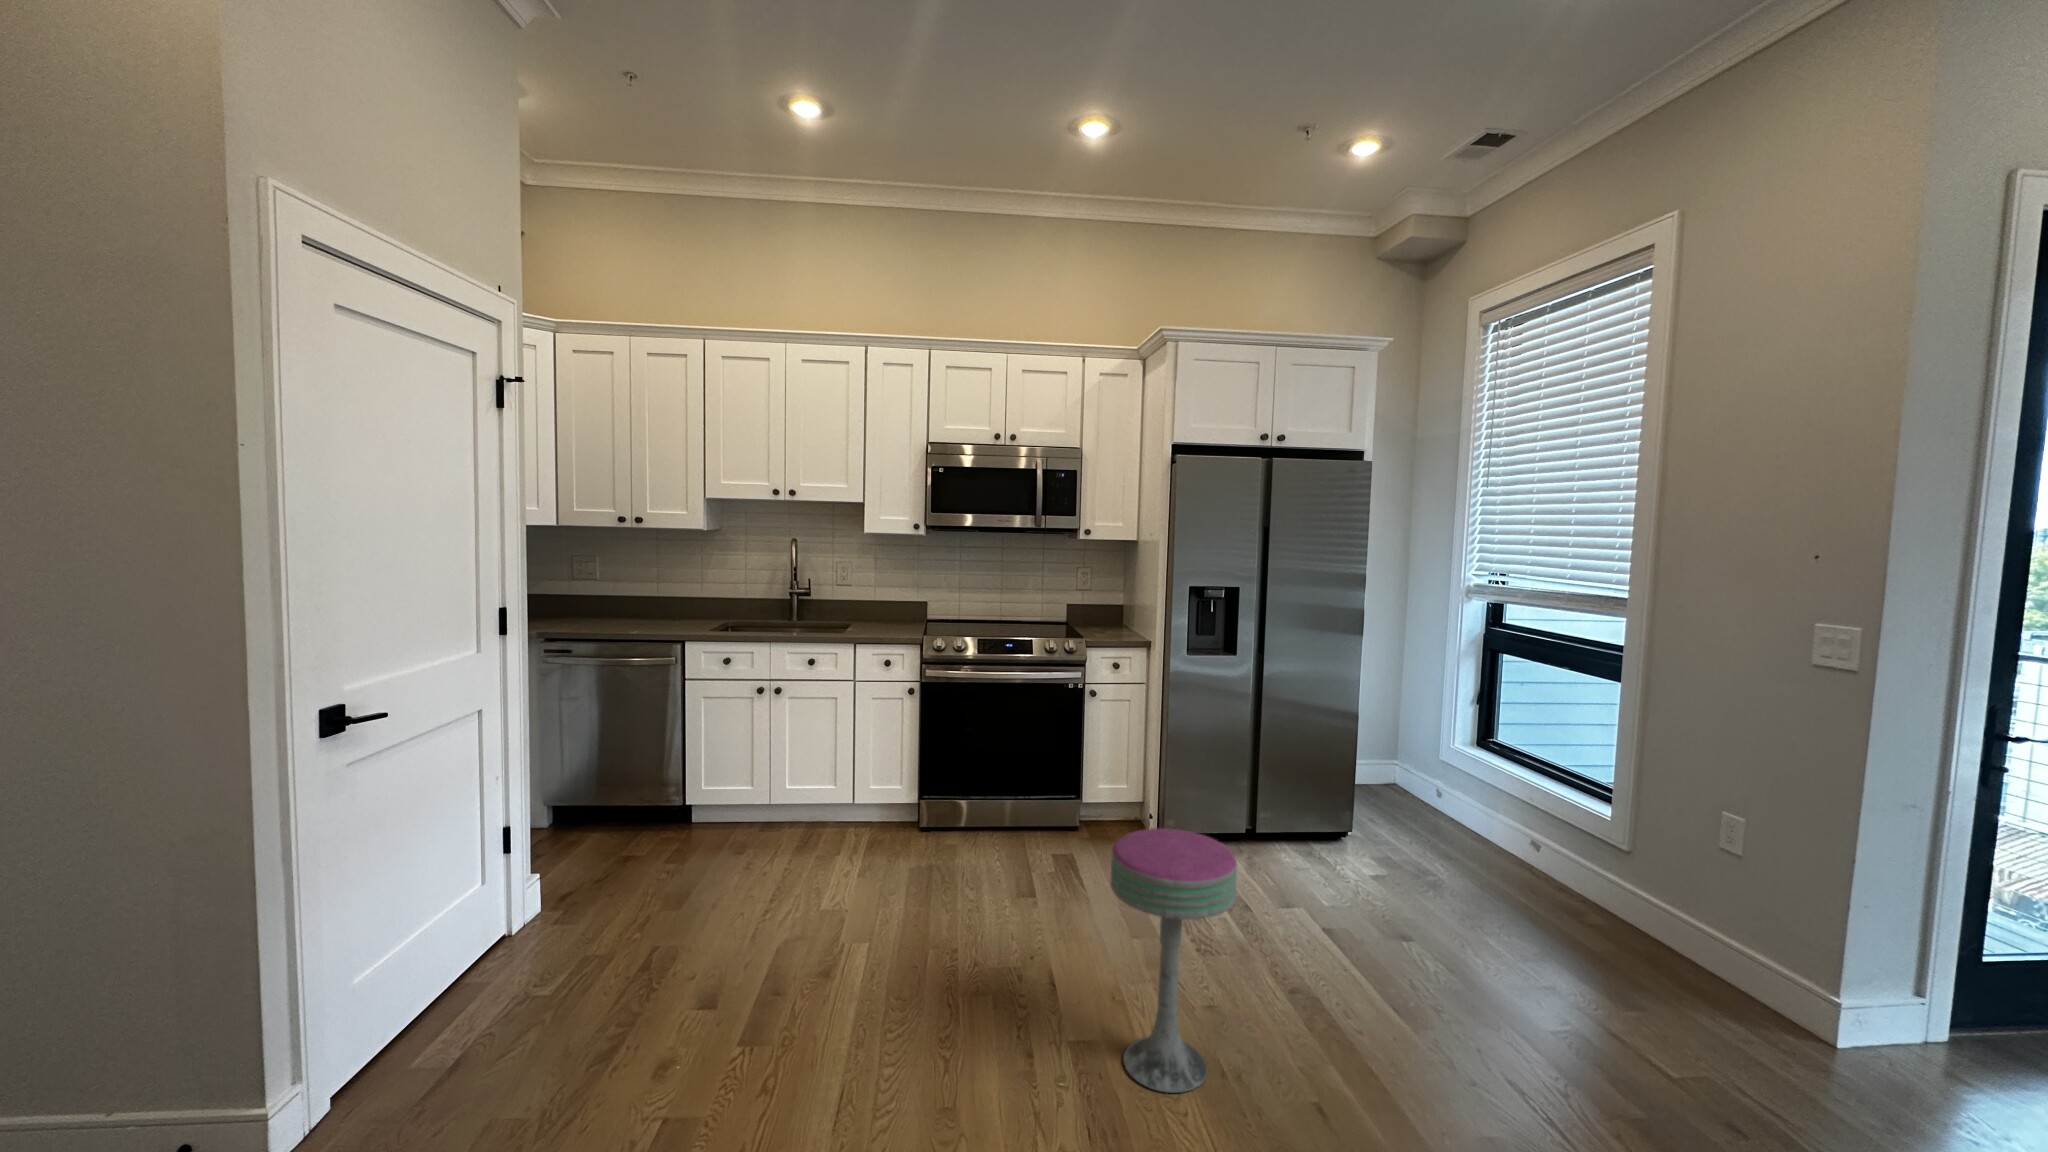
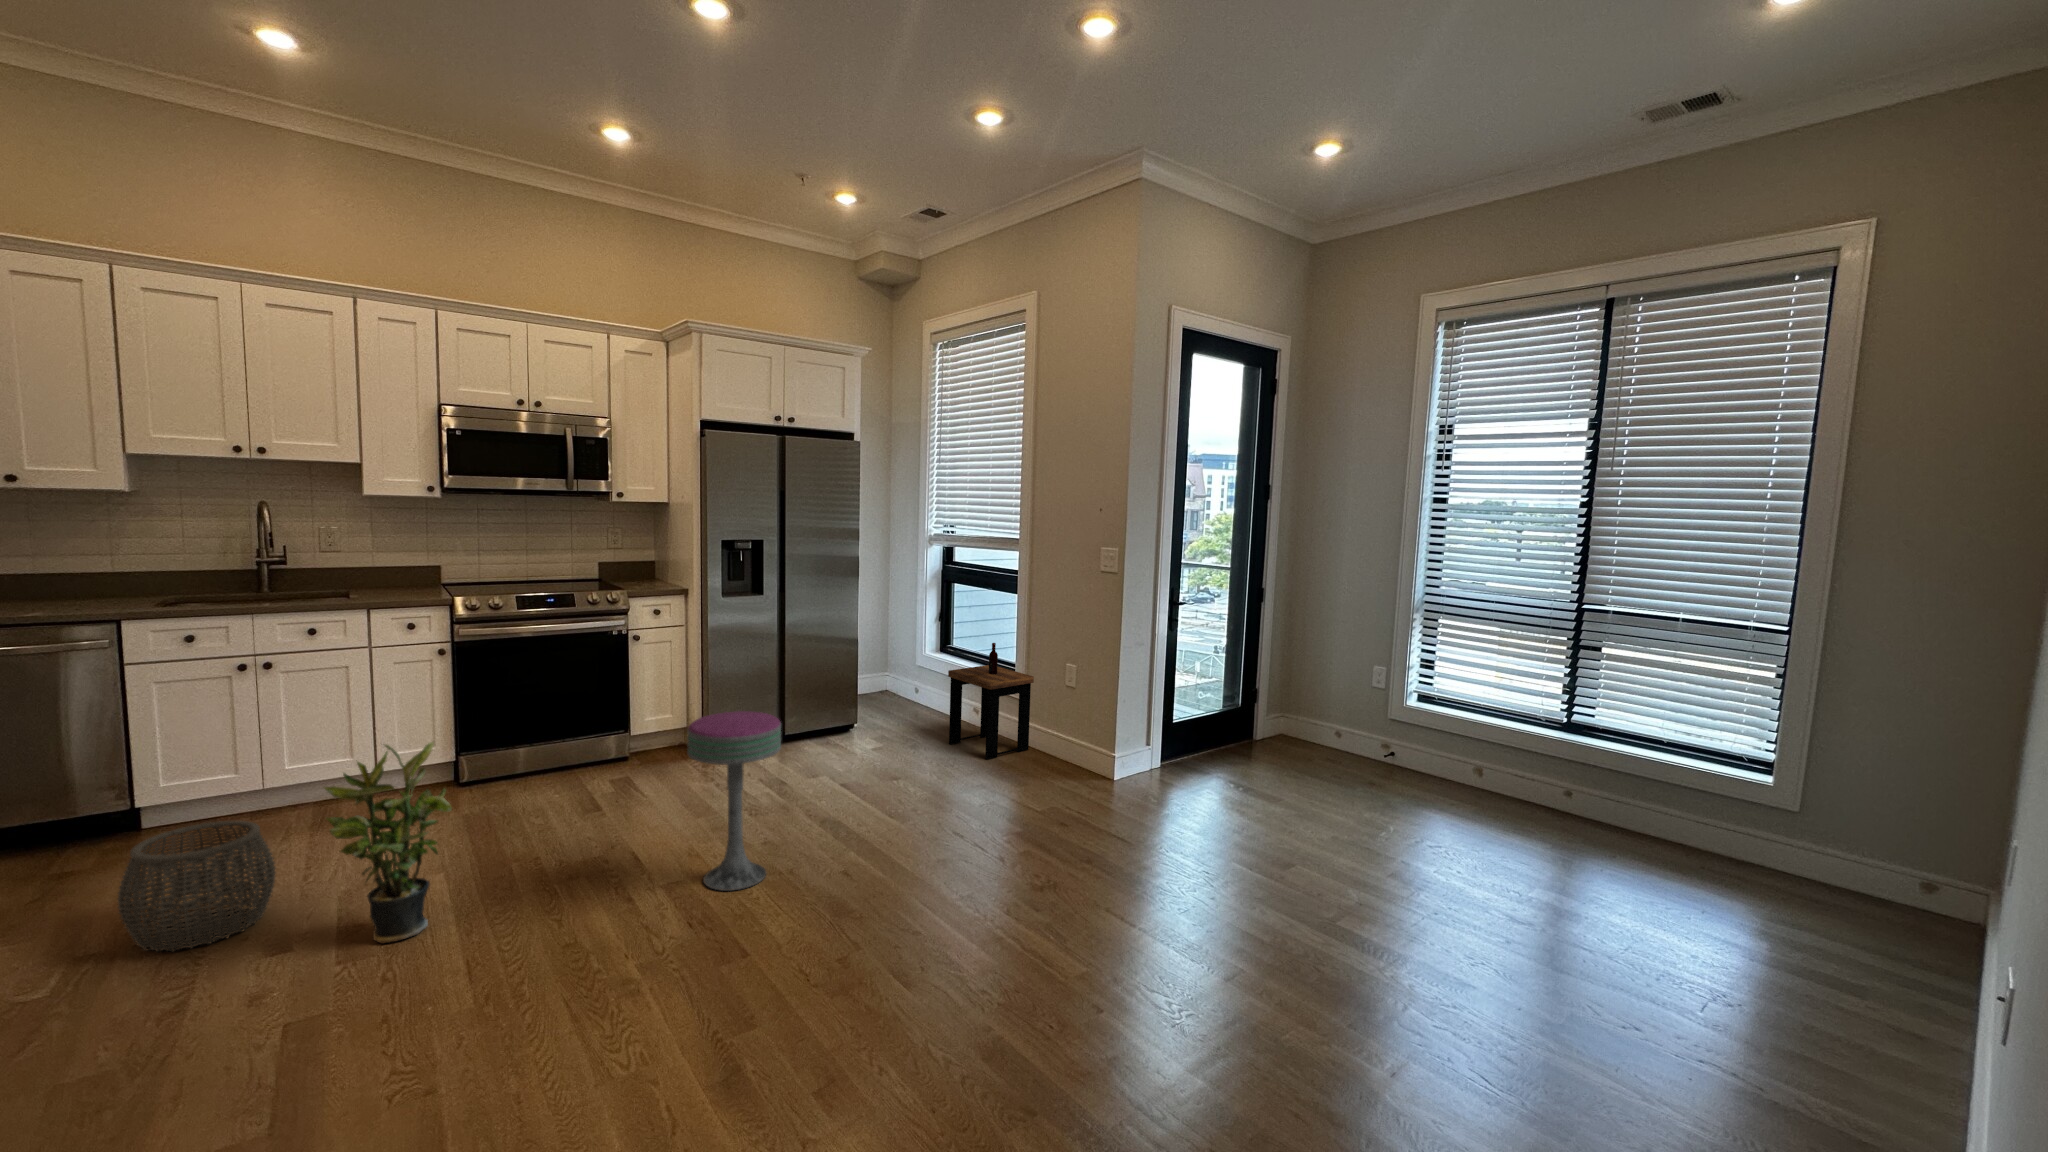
side table: none [1492,757,1653,940] -> present [948,643,1034,760]
potted plant: none [739,806,861,1036] -> present [325,742,452,944]
woven basket: none [612,849,731,979] -> present [118,821,276,952]

